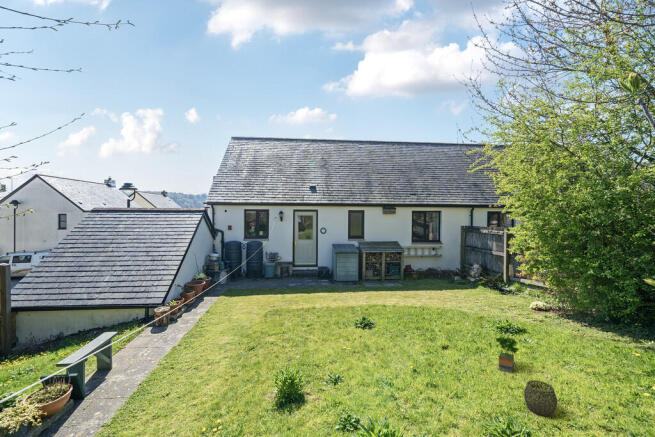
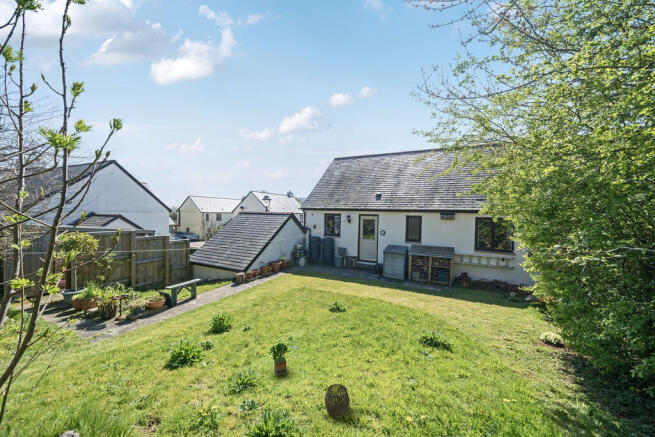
potted tree: present [496,337,519,373] -> present [270,343,290,376]

